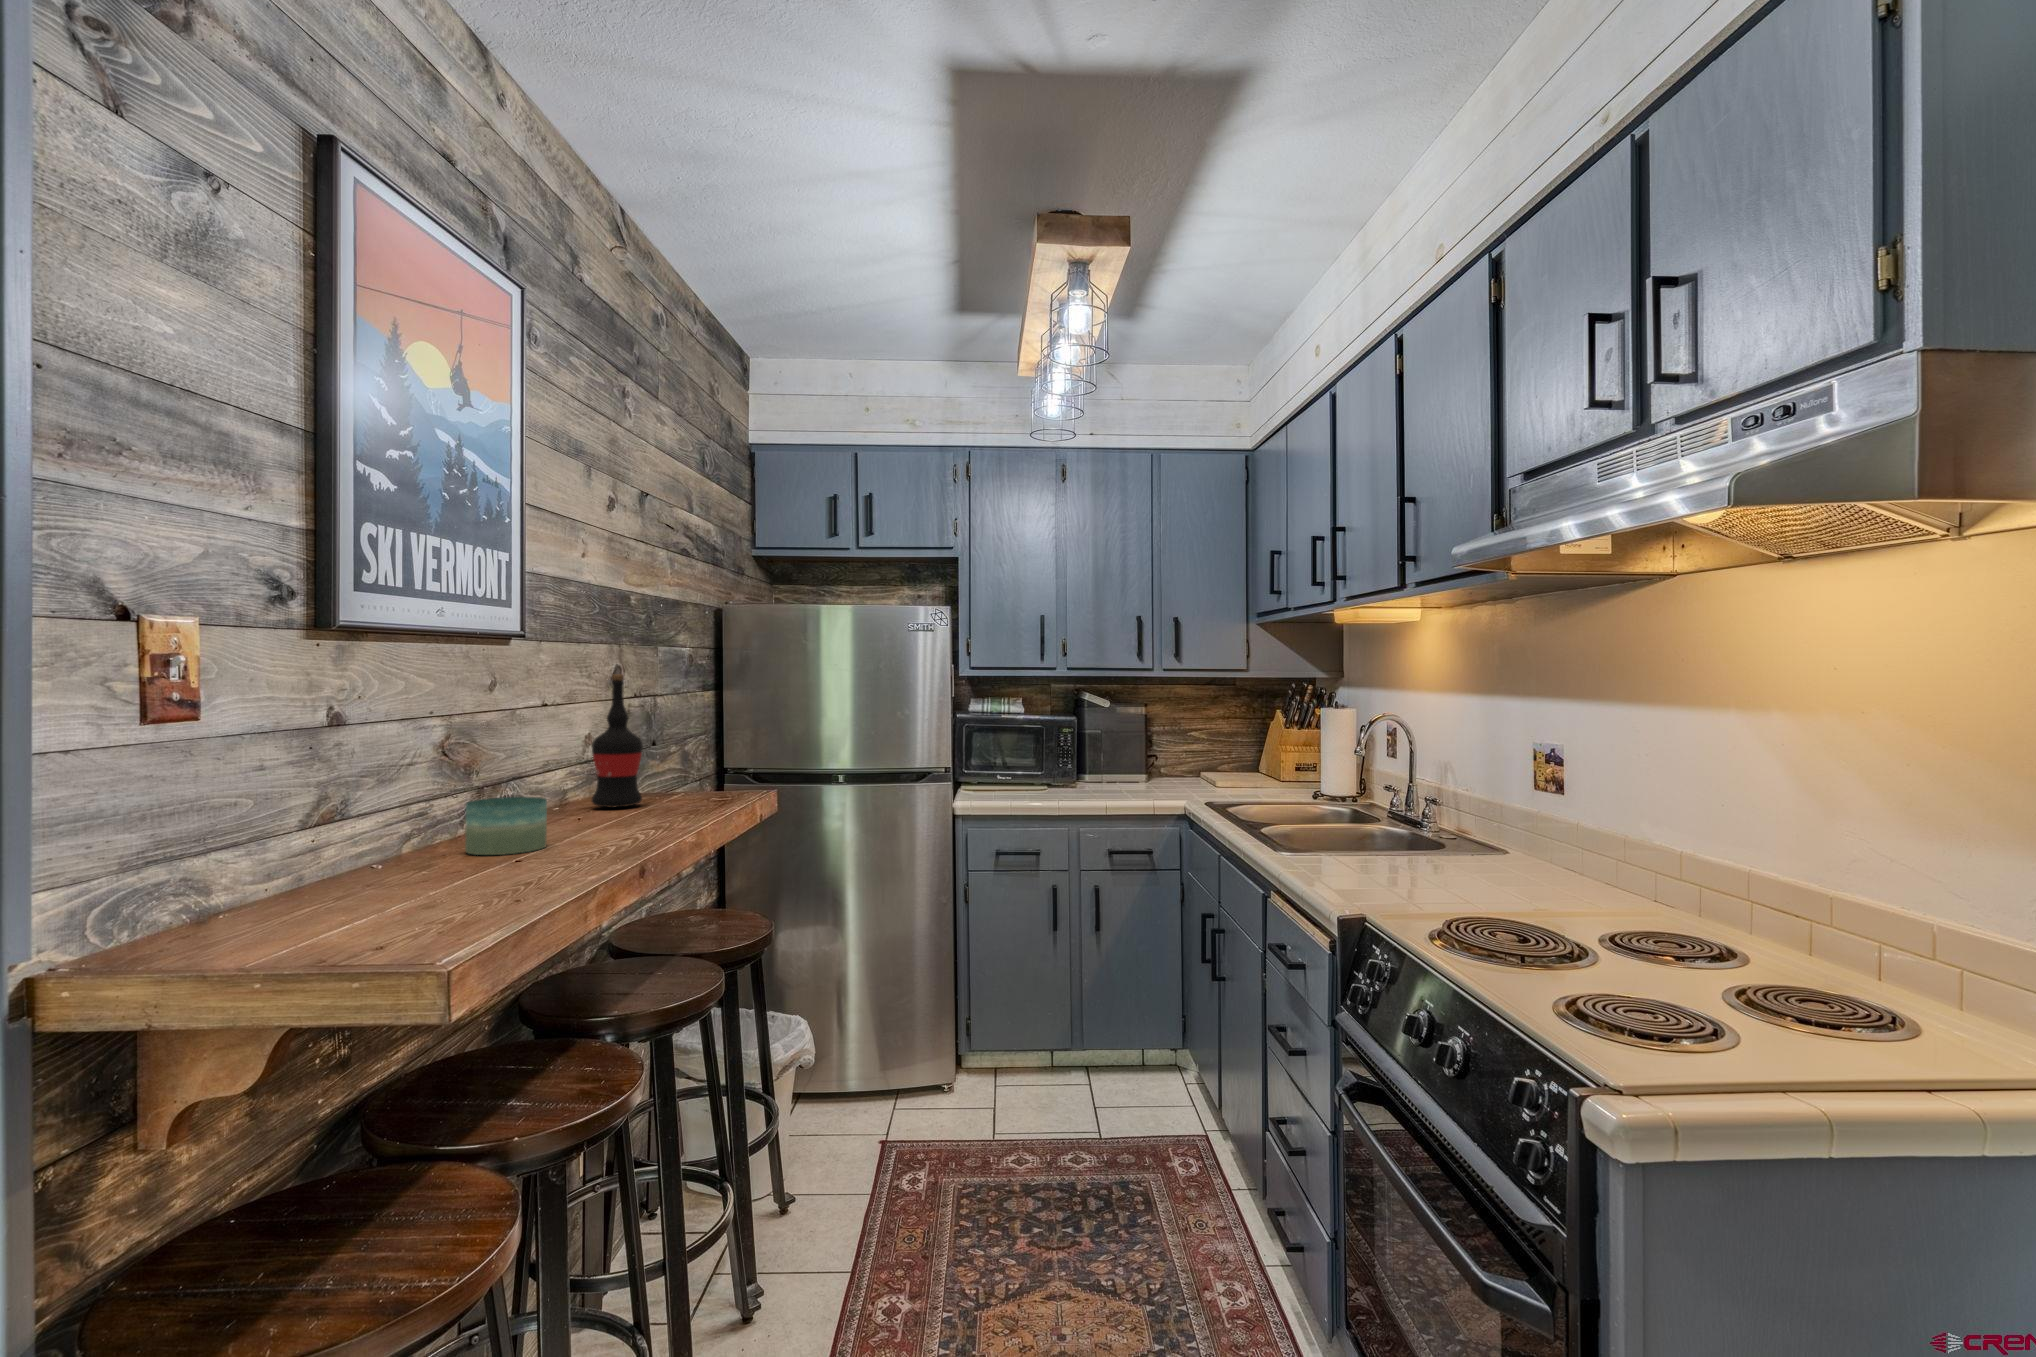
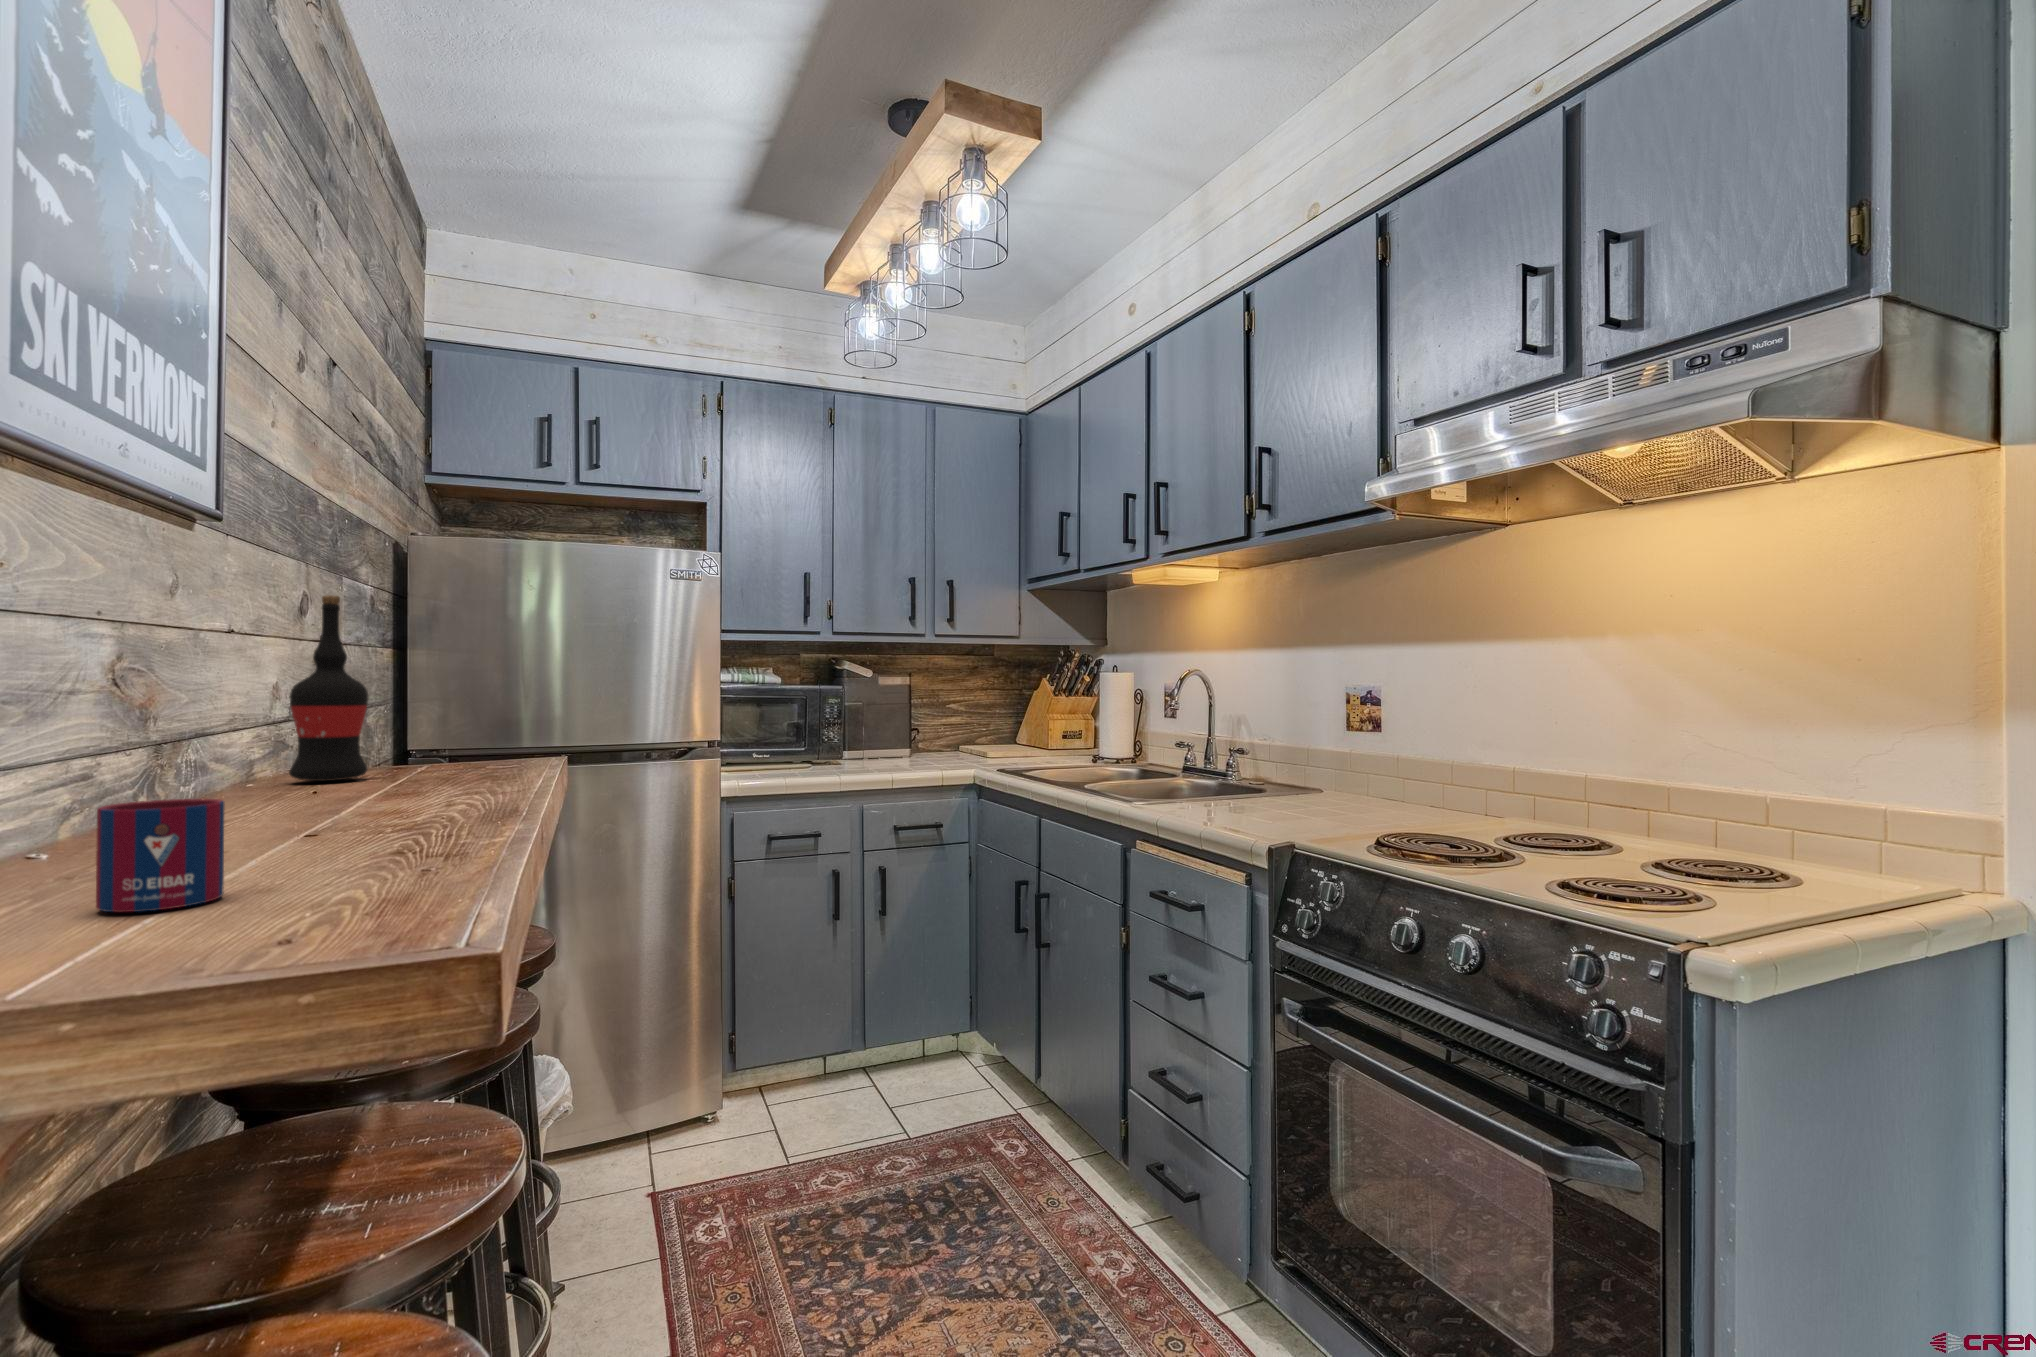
candle: present [465,797,547,855] -> none [180,746,315,828]
mug: none [314,859,385,931] -> present [96,799,224,912]

